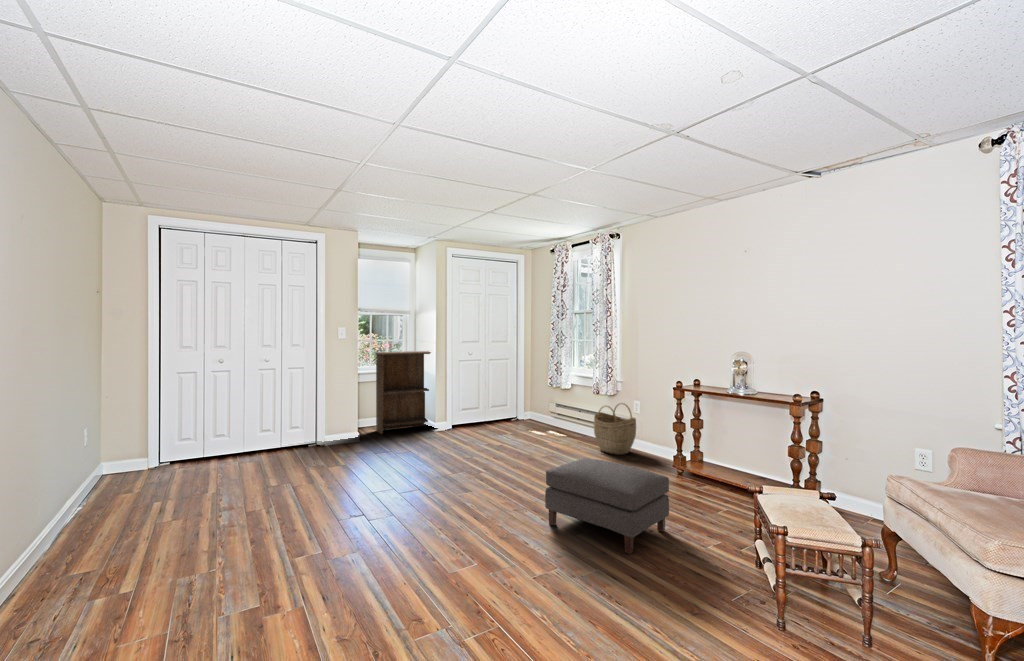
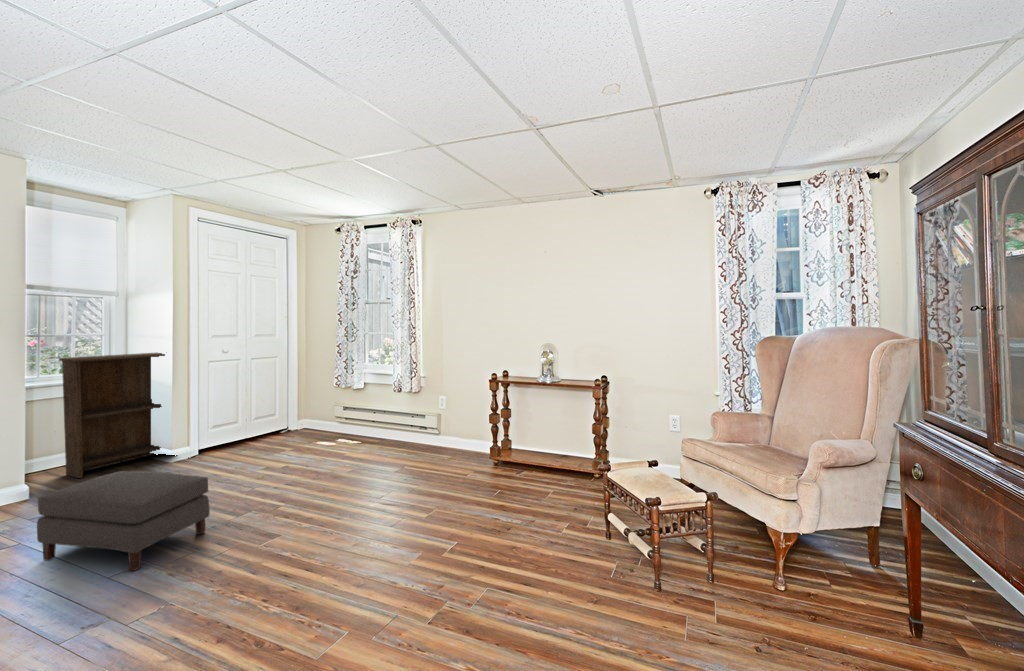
woven basket: present [594,403,636,455] -> none [398,399,442,454]
ottoman: present [545,458,669,554] -> present [37,471,210,571]

